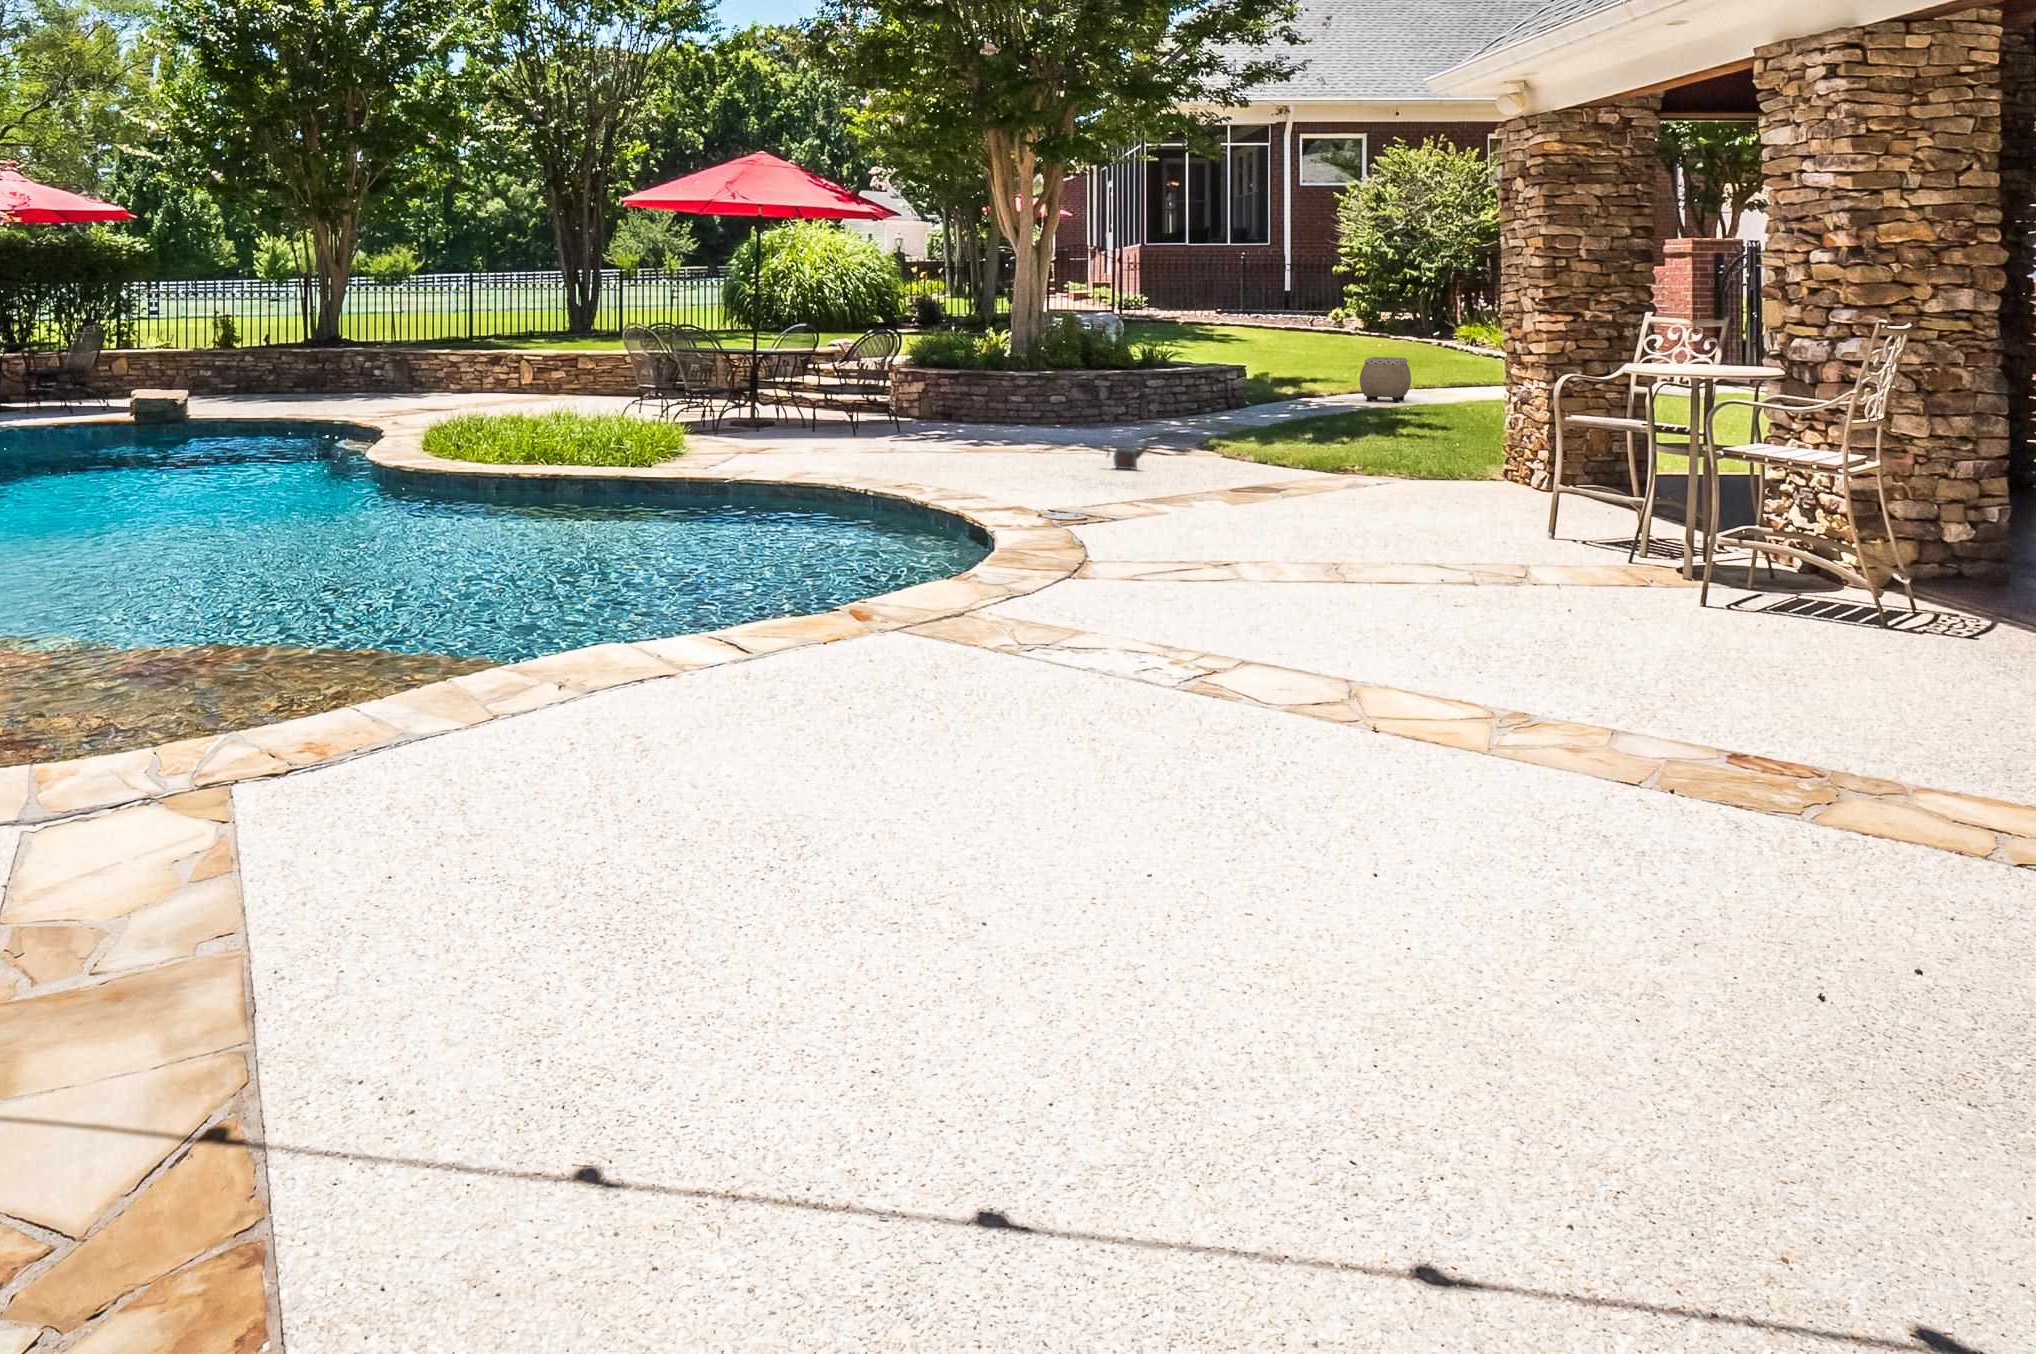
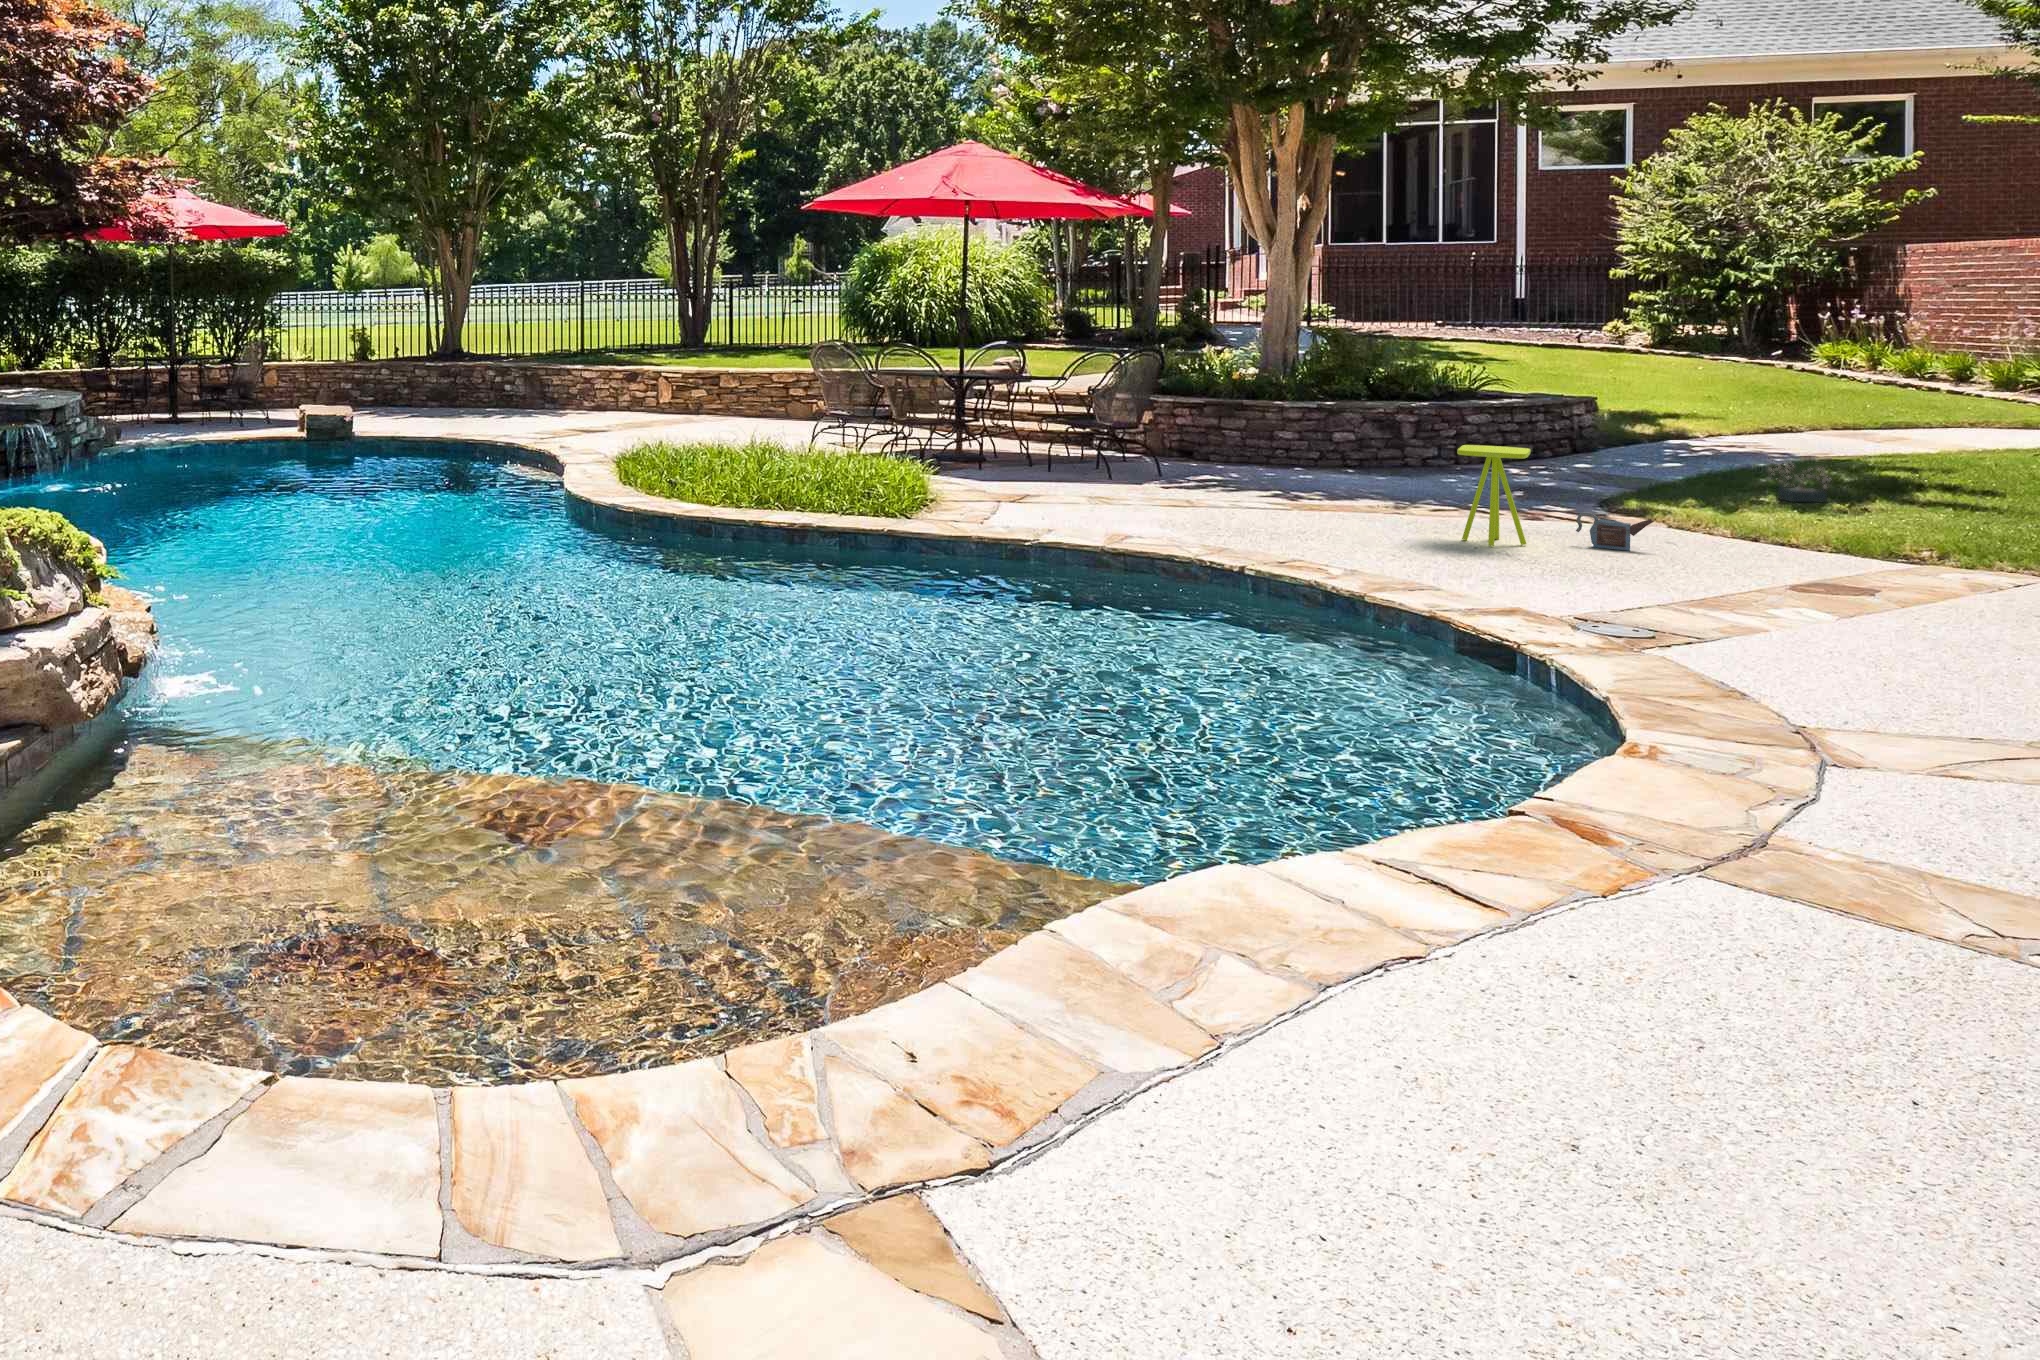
ottoman: present [1360,357,1411,403] -> none [1785,385,1864,447]
side table: none [1027,396,1078,470] -> present [1457,445,1531,546]
decorative plant: none [1282,405,1320,438] -> present [1771,459,1828,502]

